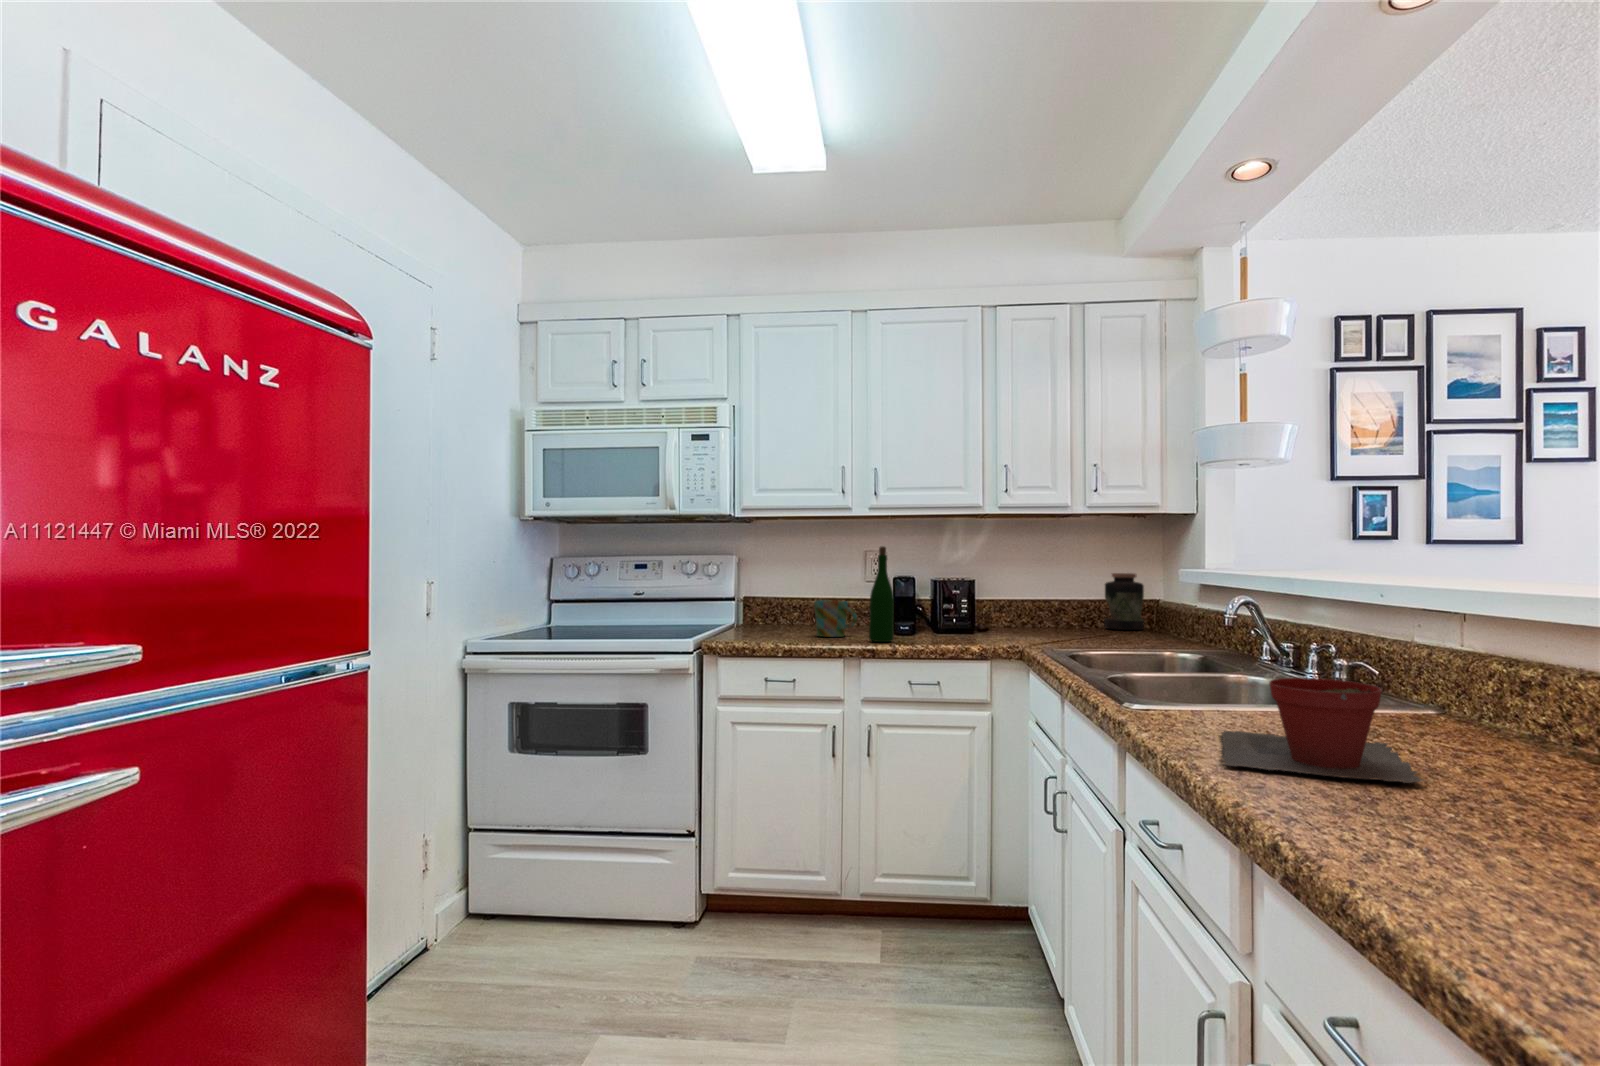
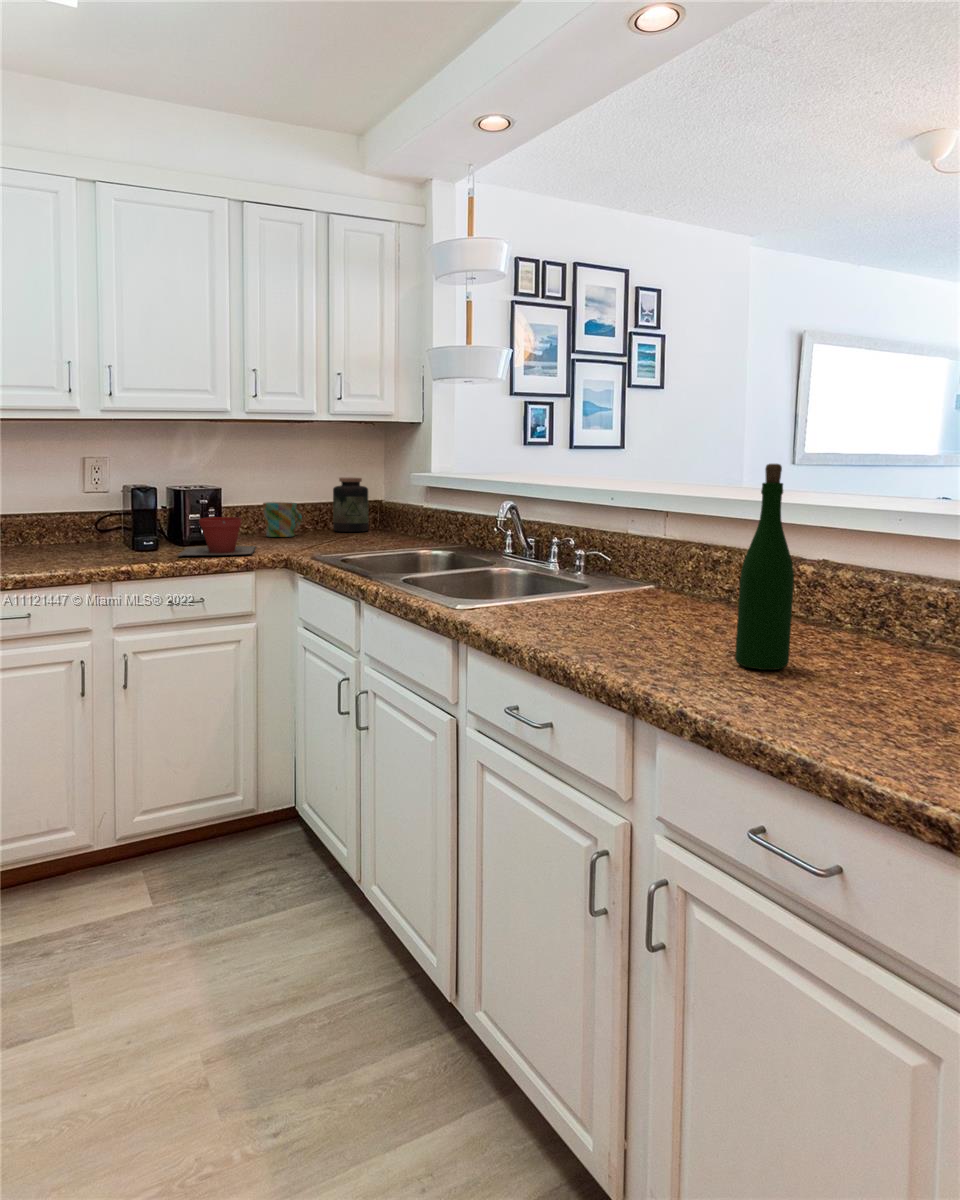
wine bottle: present [869,546,894,642] -> present [735,464,794,670]
mug: present [814,600,857,637] -> present [263,502,302,537]
plant pot: present [1221,678,1423,783] -> present [178,517,255,556]

